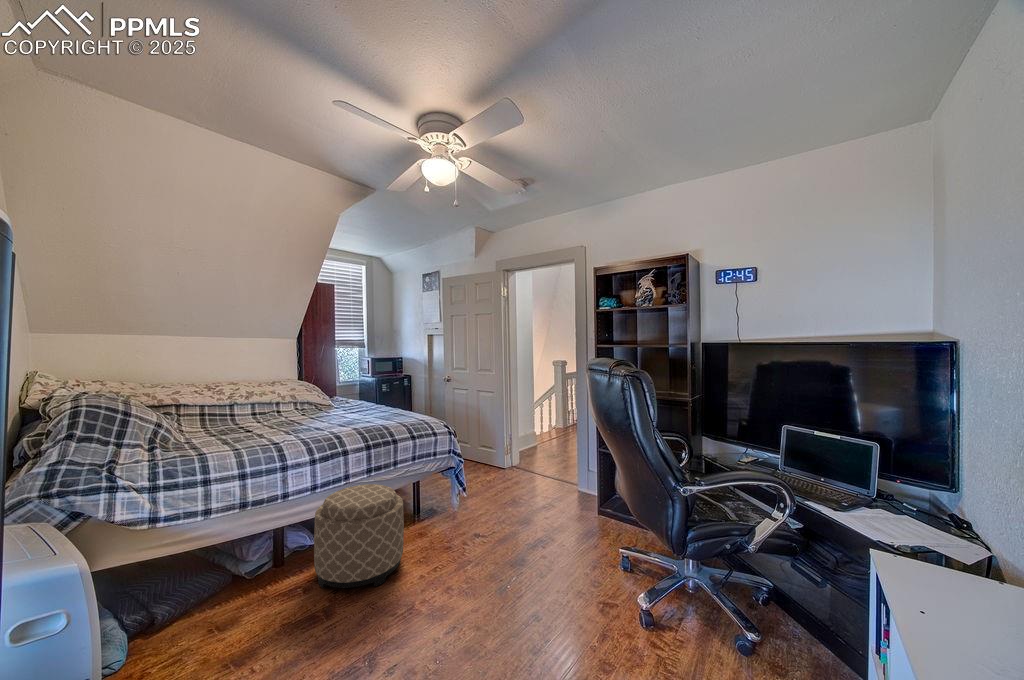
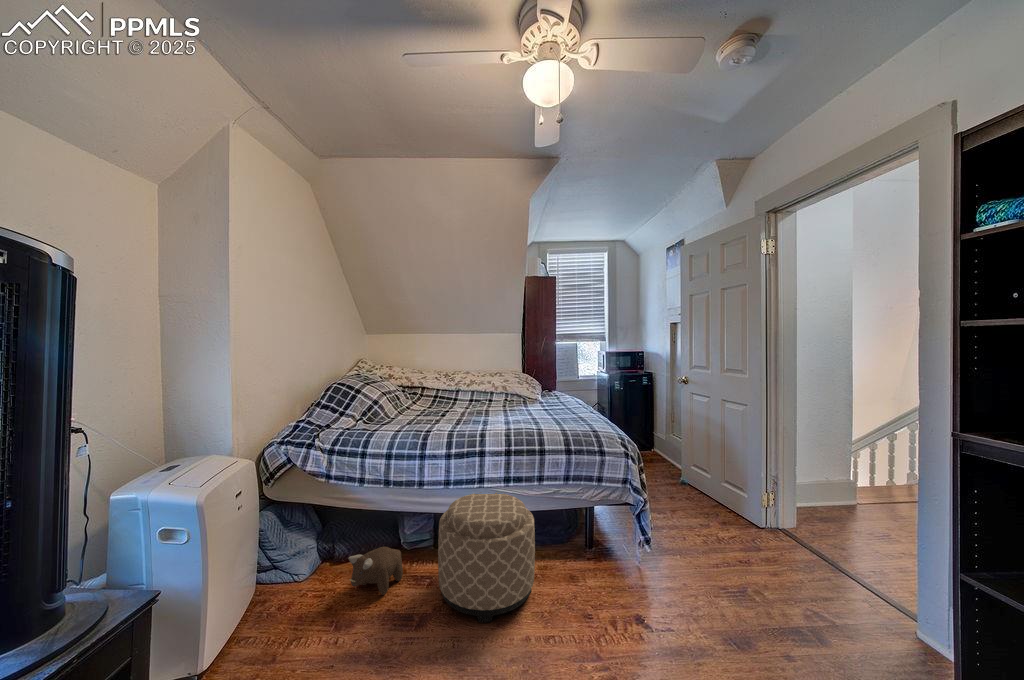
plush toy: none [213,573,266,624] -> present [348,547,403,595]

